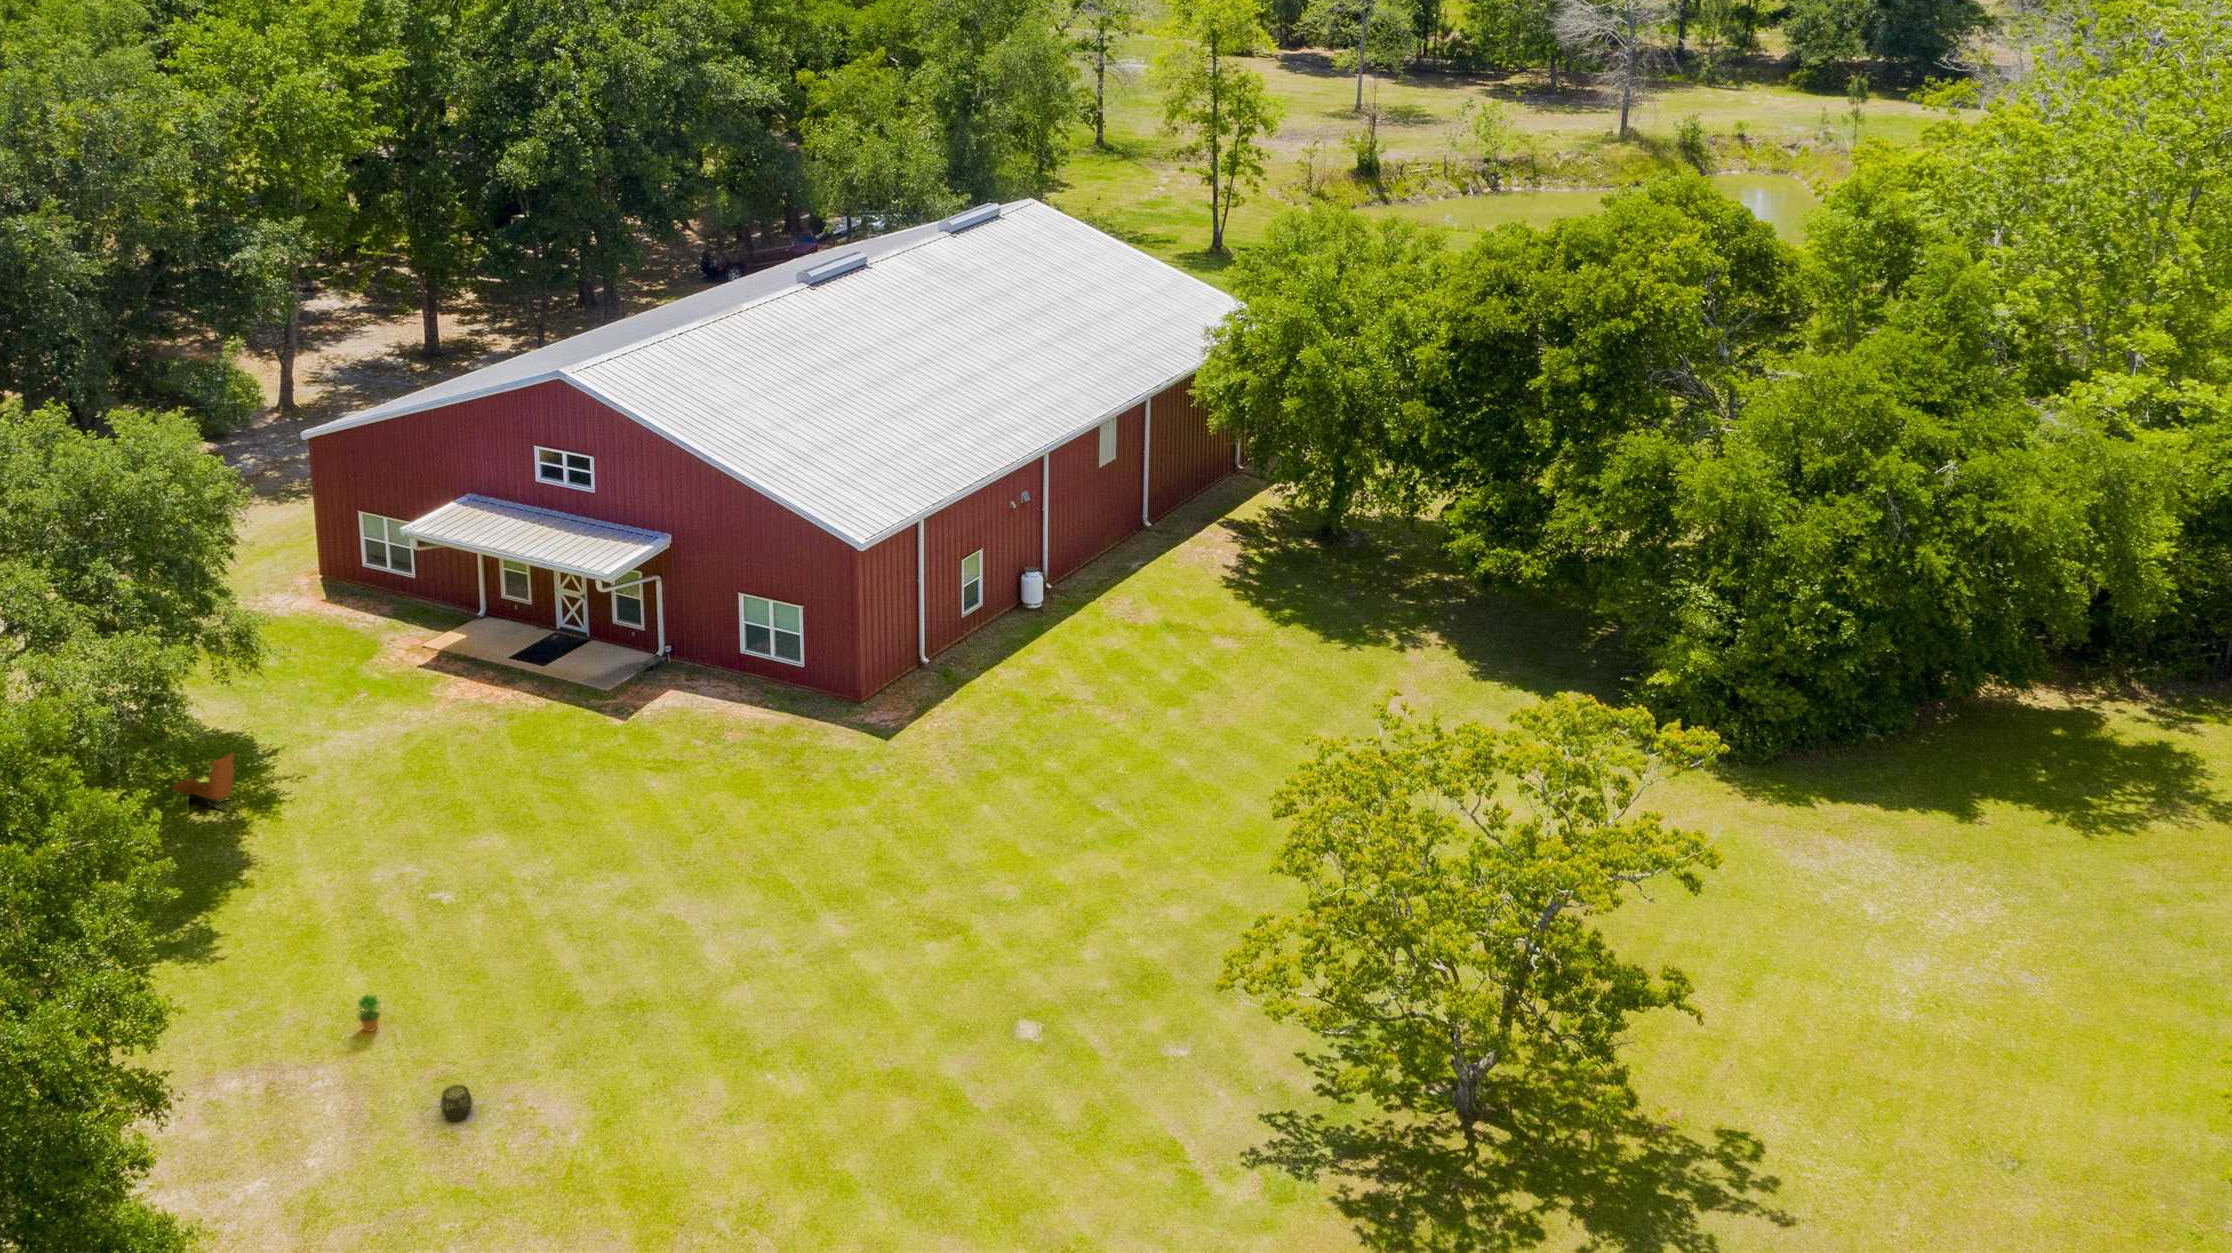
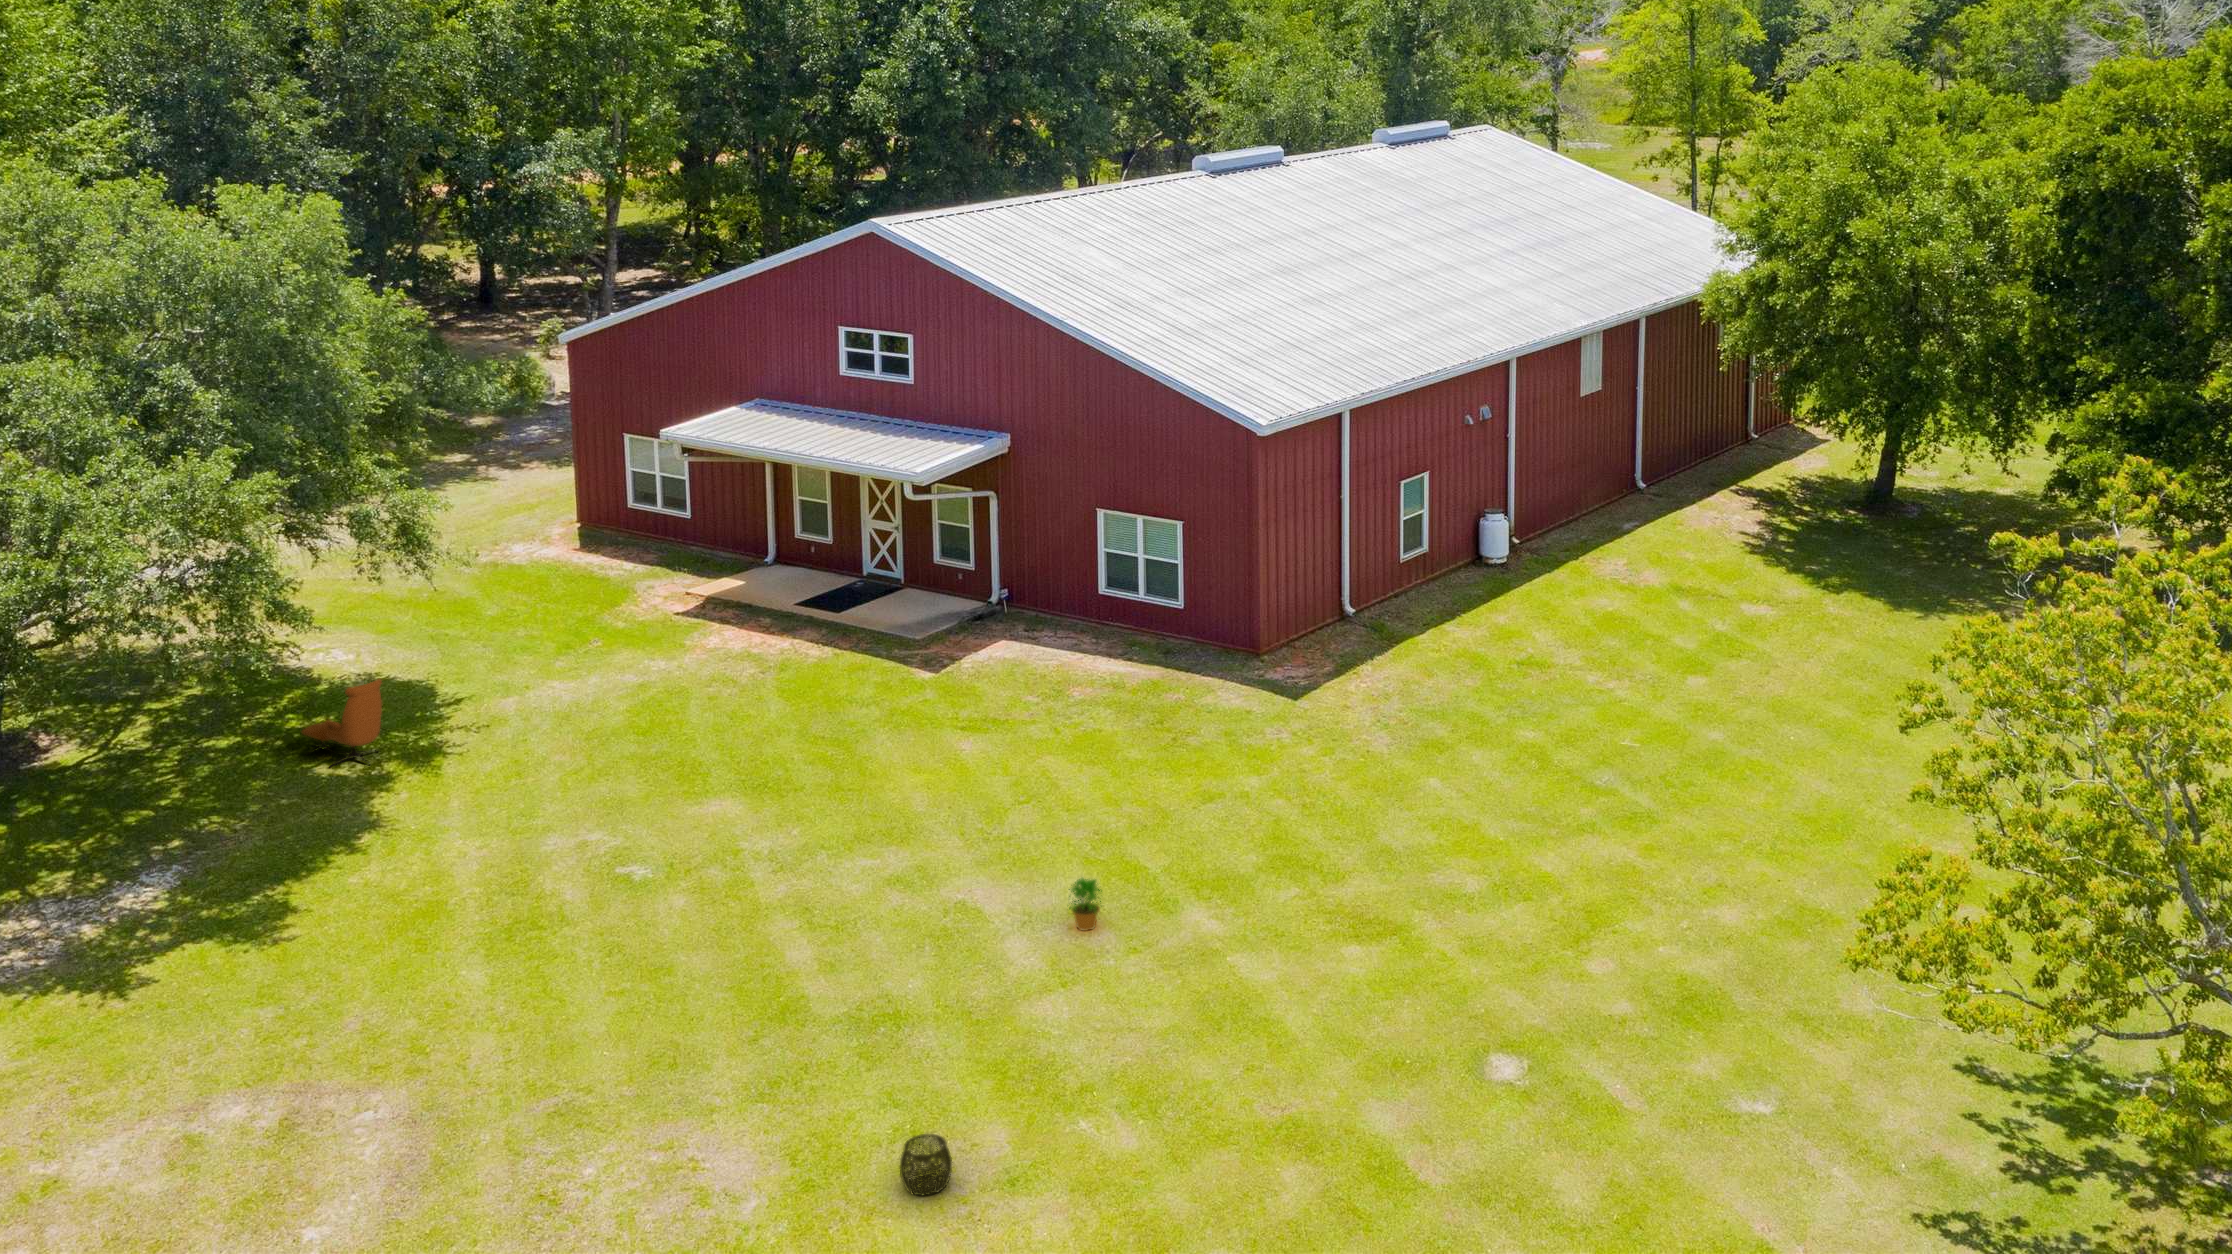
potted plant: present [357,995,380,1032] -> present [1069,878,1102,931]
woven basket: present [440,1085,472,1121] -> present [900,1134,952,1195]

